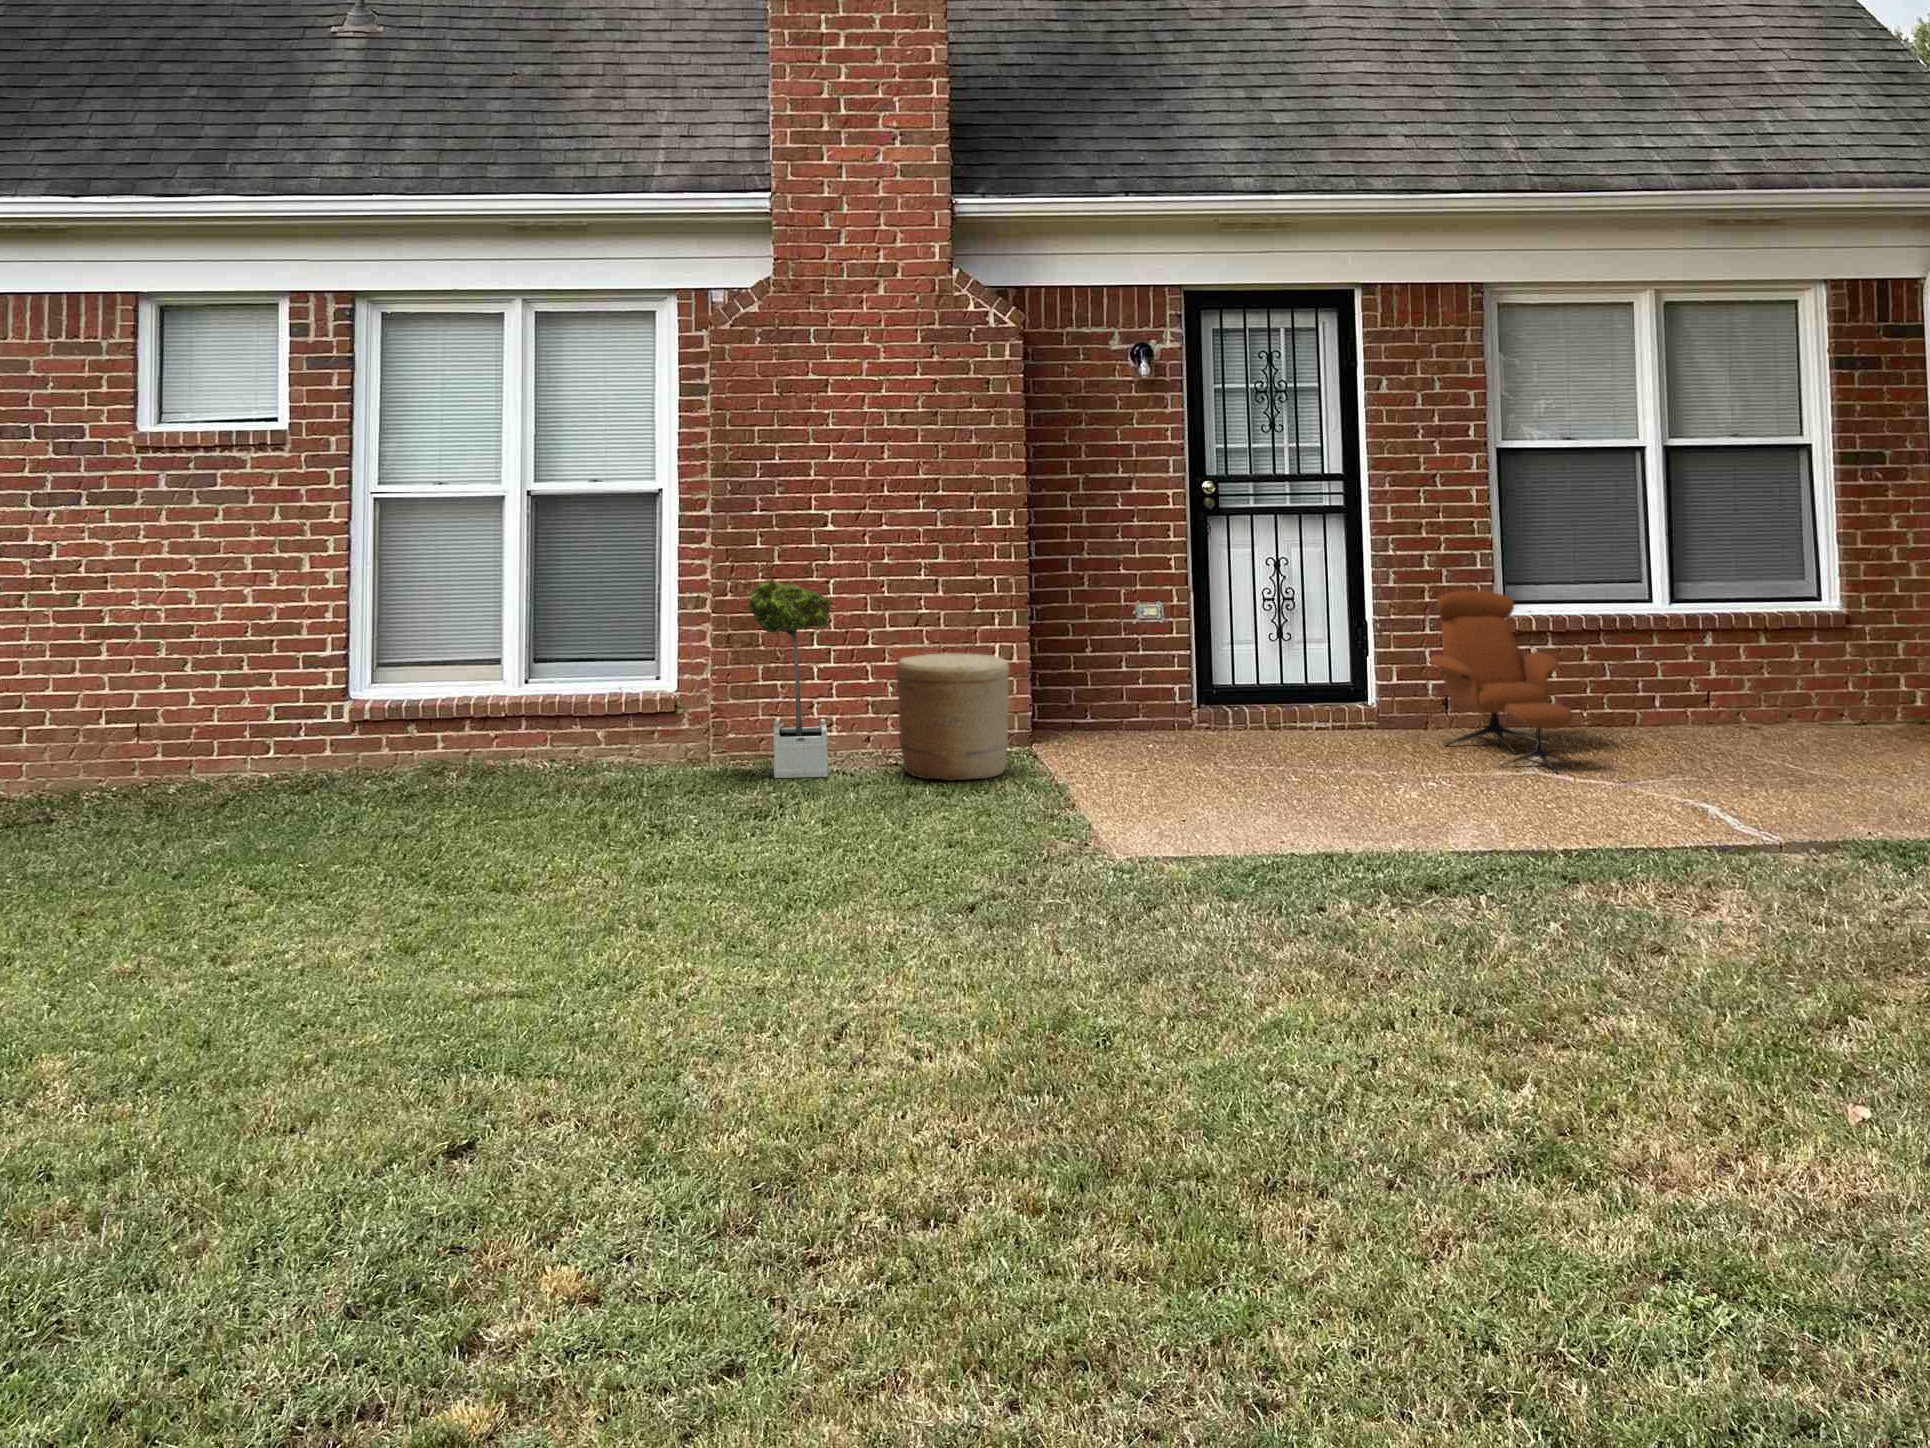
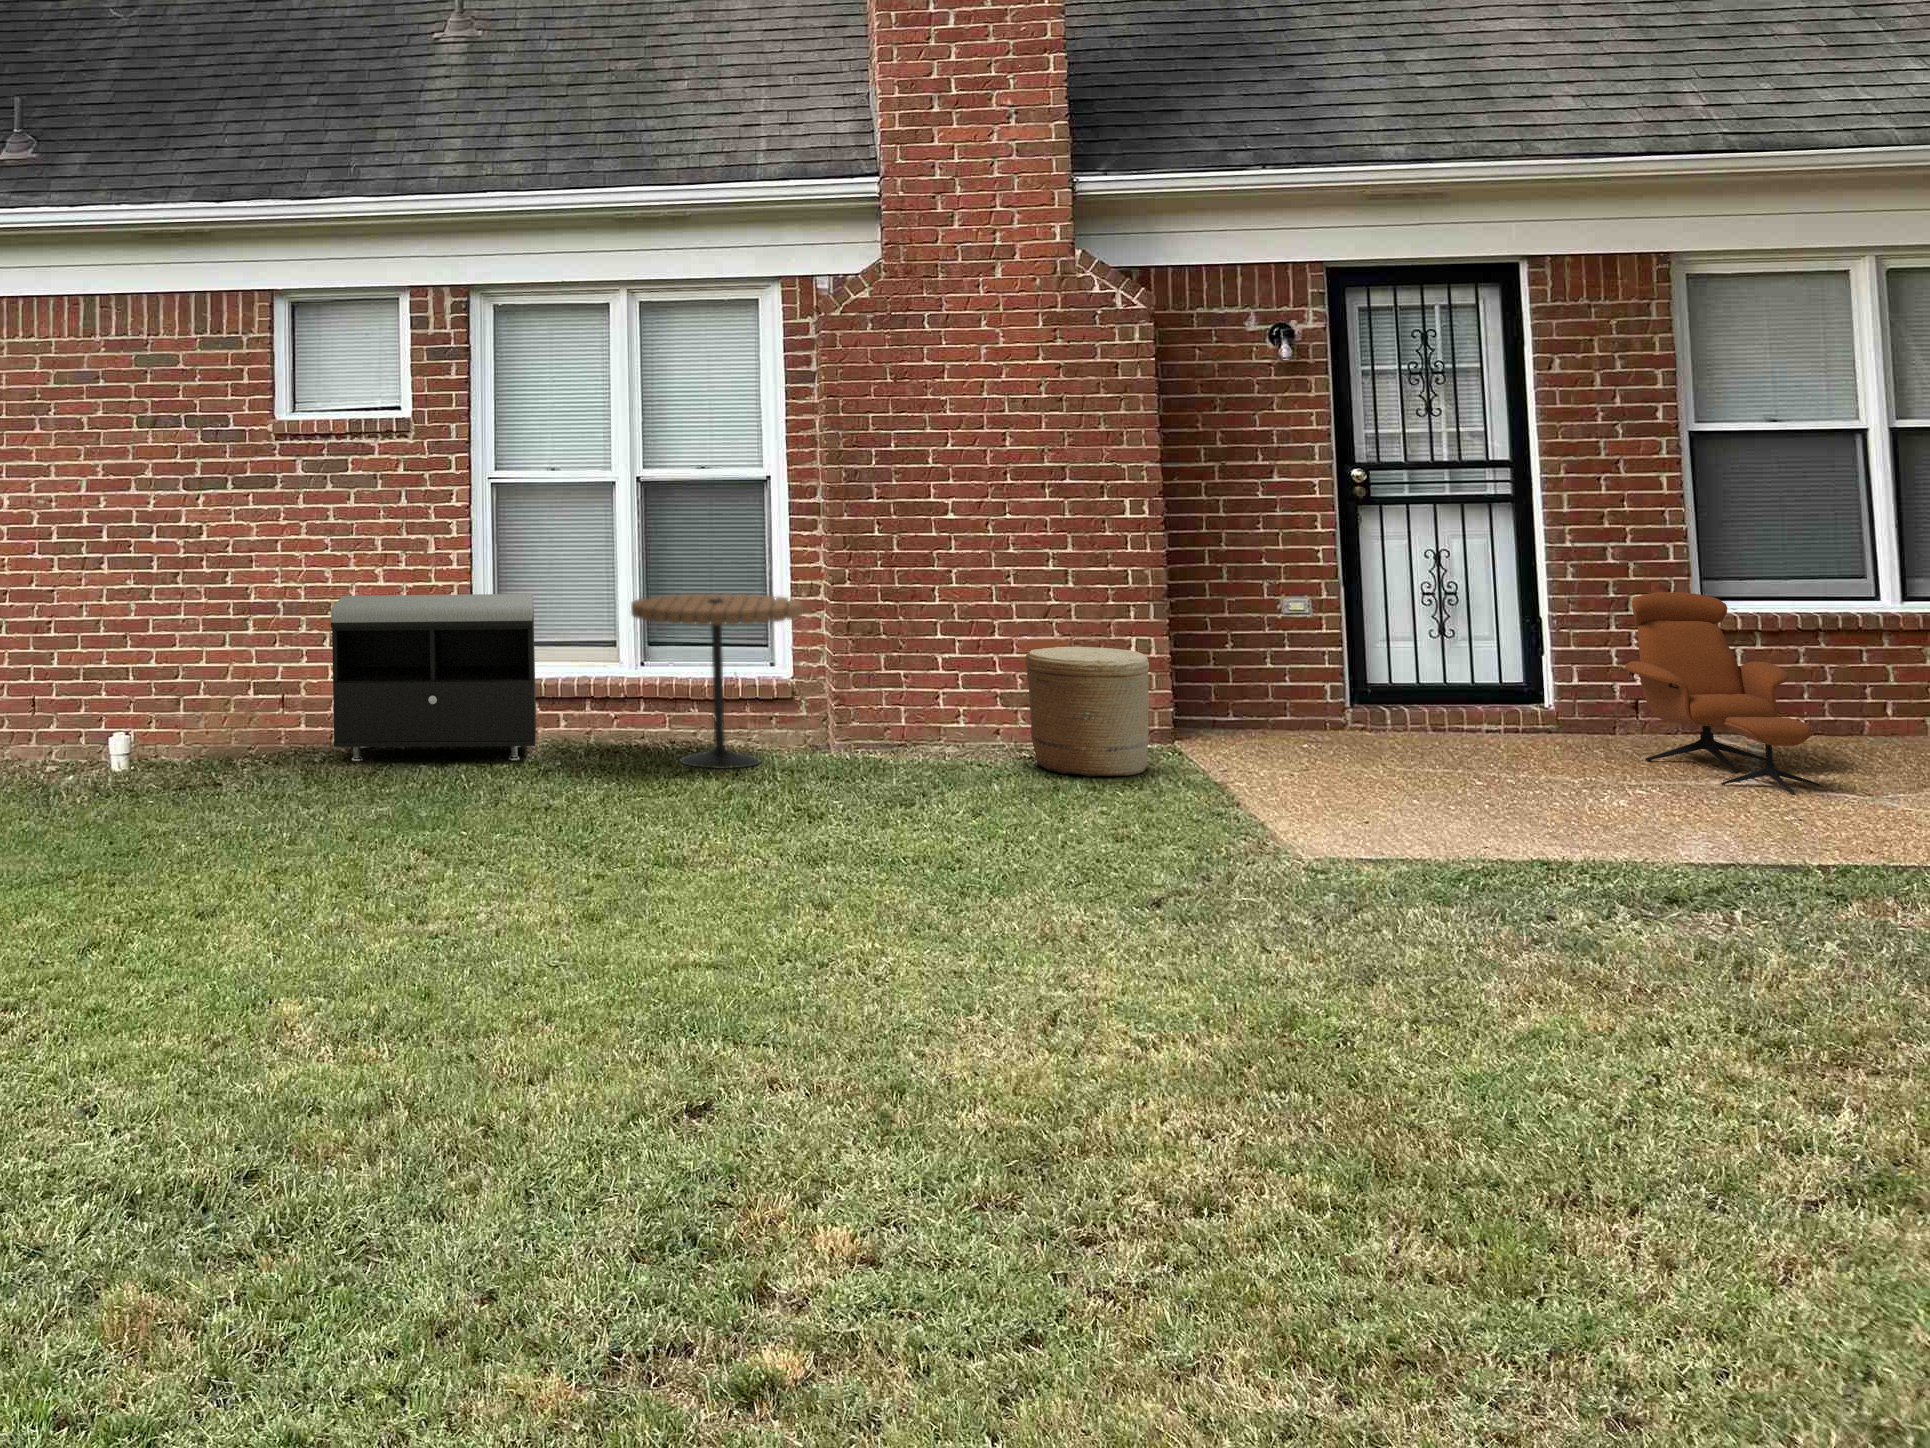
potted tree: present [749,579,832,778] -> none [871,568,958,768]
side table: none [507,608,681,787] -> present [631,594,802,769]
storage bench: none [180,612,414,794] -> present [331,594,536,761]

